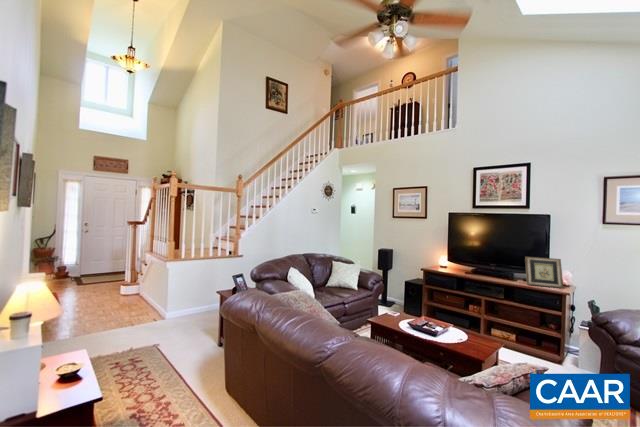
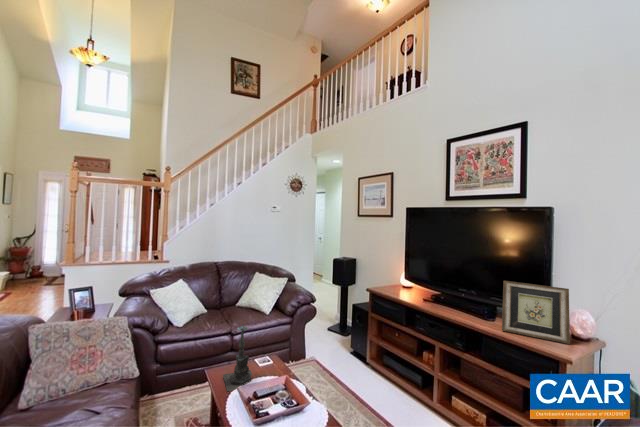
candle holder: none [385,282,412,325] -> present [223,326,252,391]

